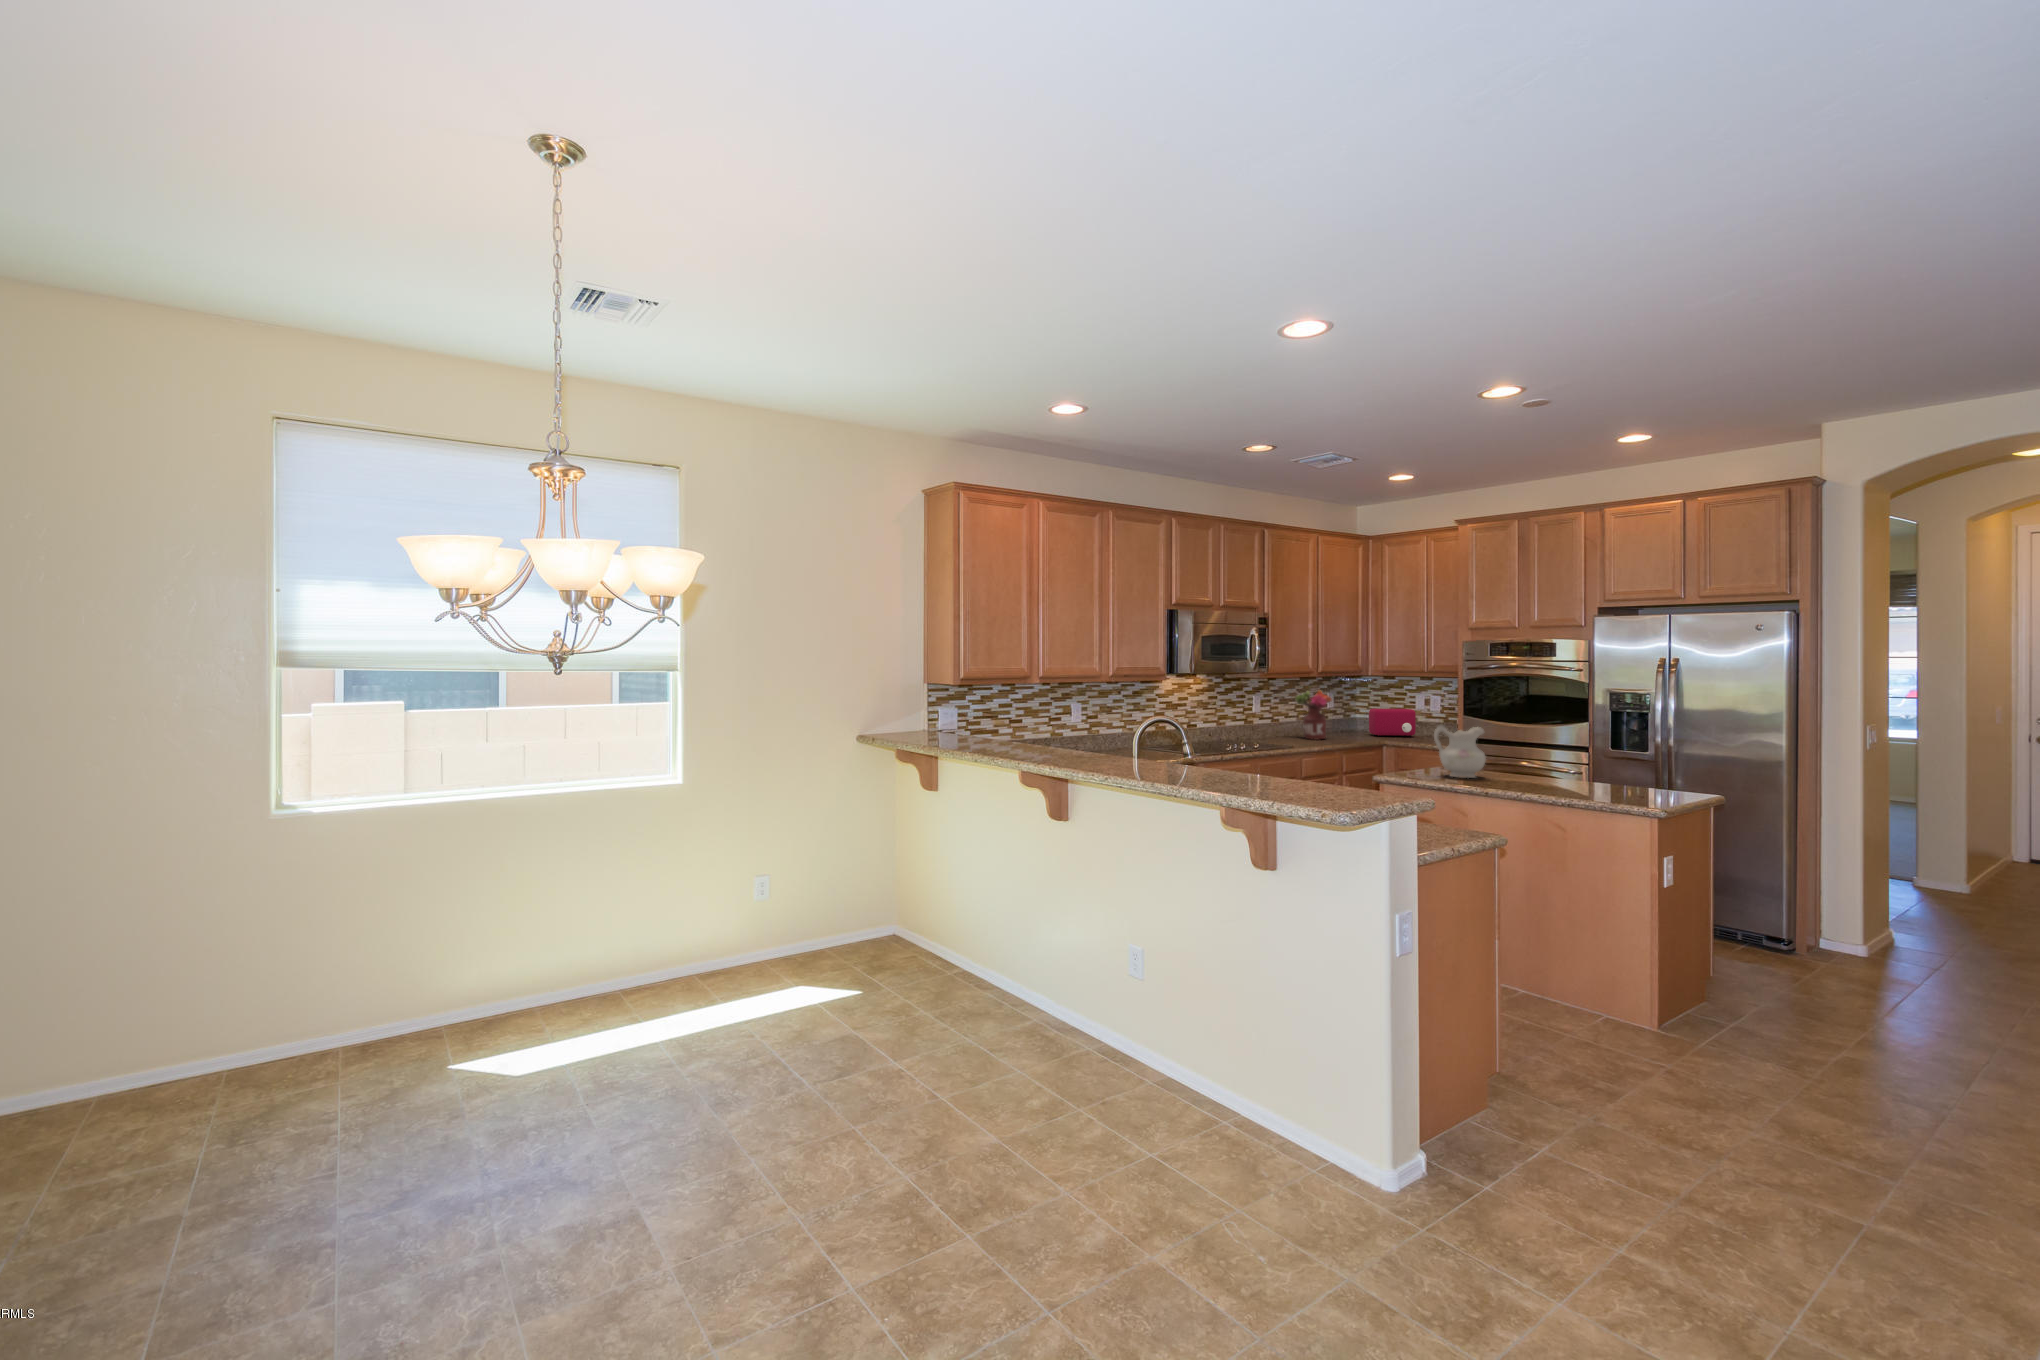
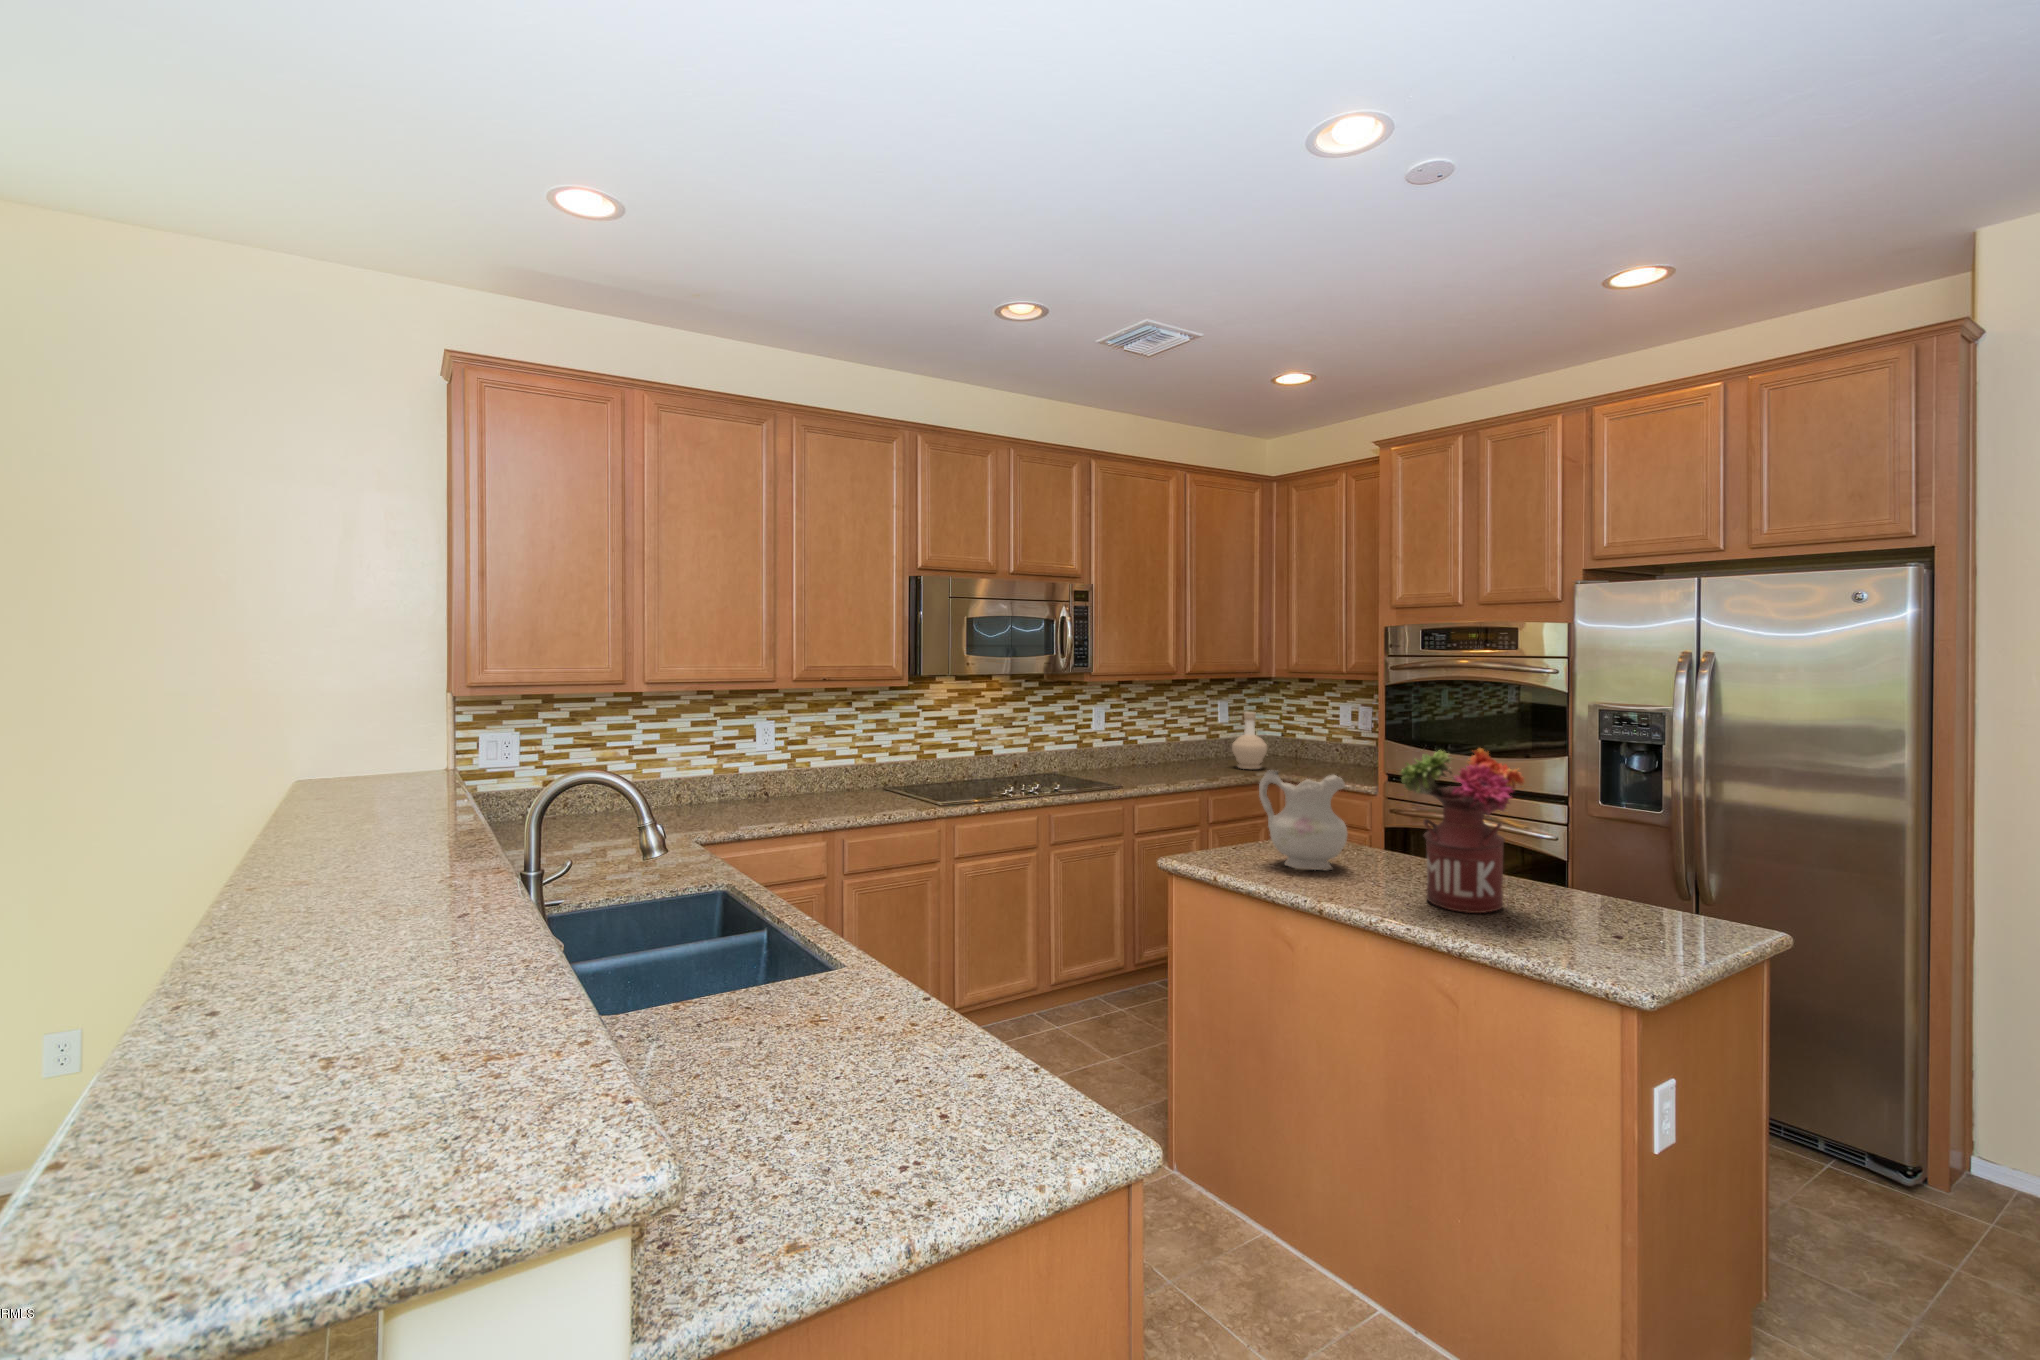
flower arrangement: present [1296,691,1332,739] -> present [1401,748,1524,913]
bottle: none [1347,699,1372,738] -> present [1232,712,1267,769]
toaster: present [1369,709,1416,737] -> none [1270,725,1335,766]

